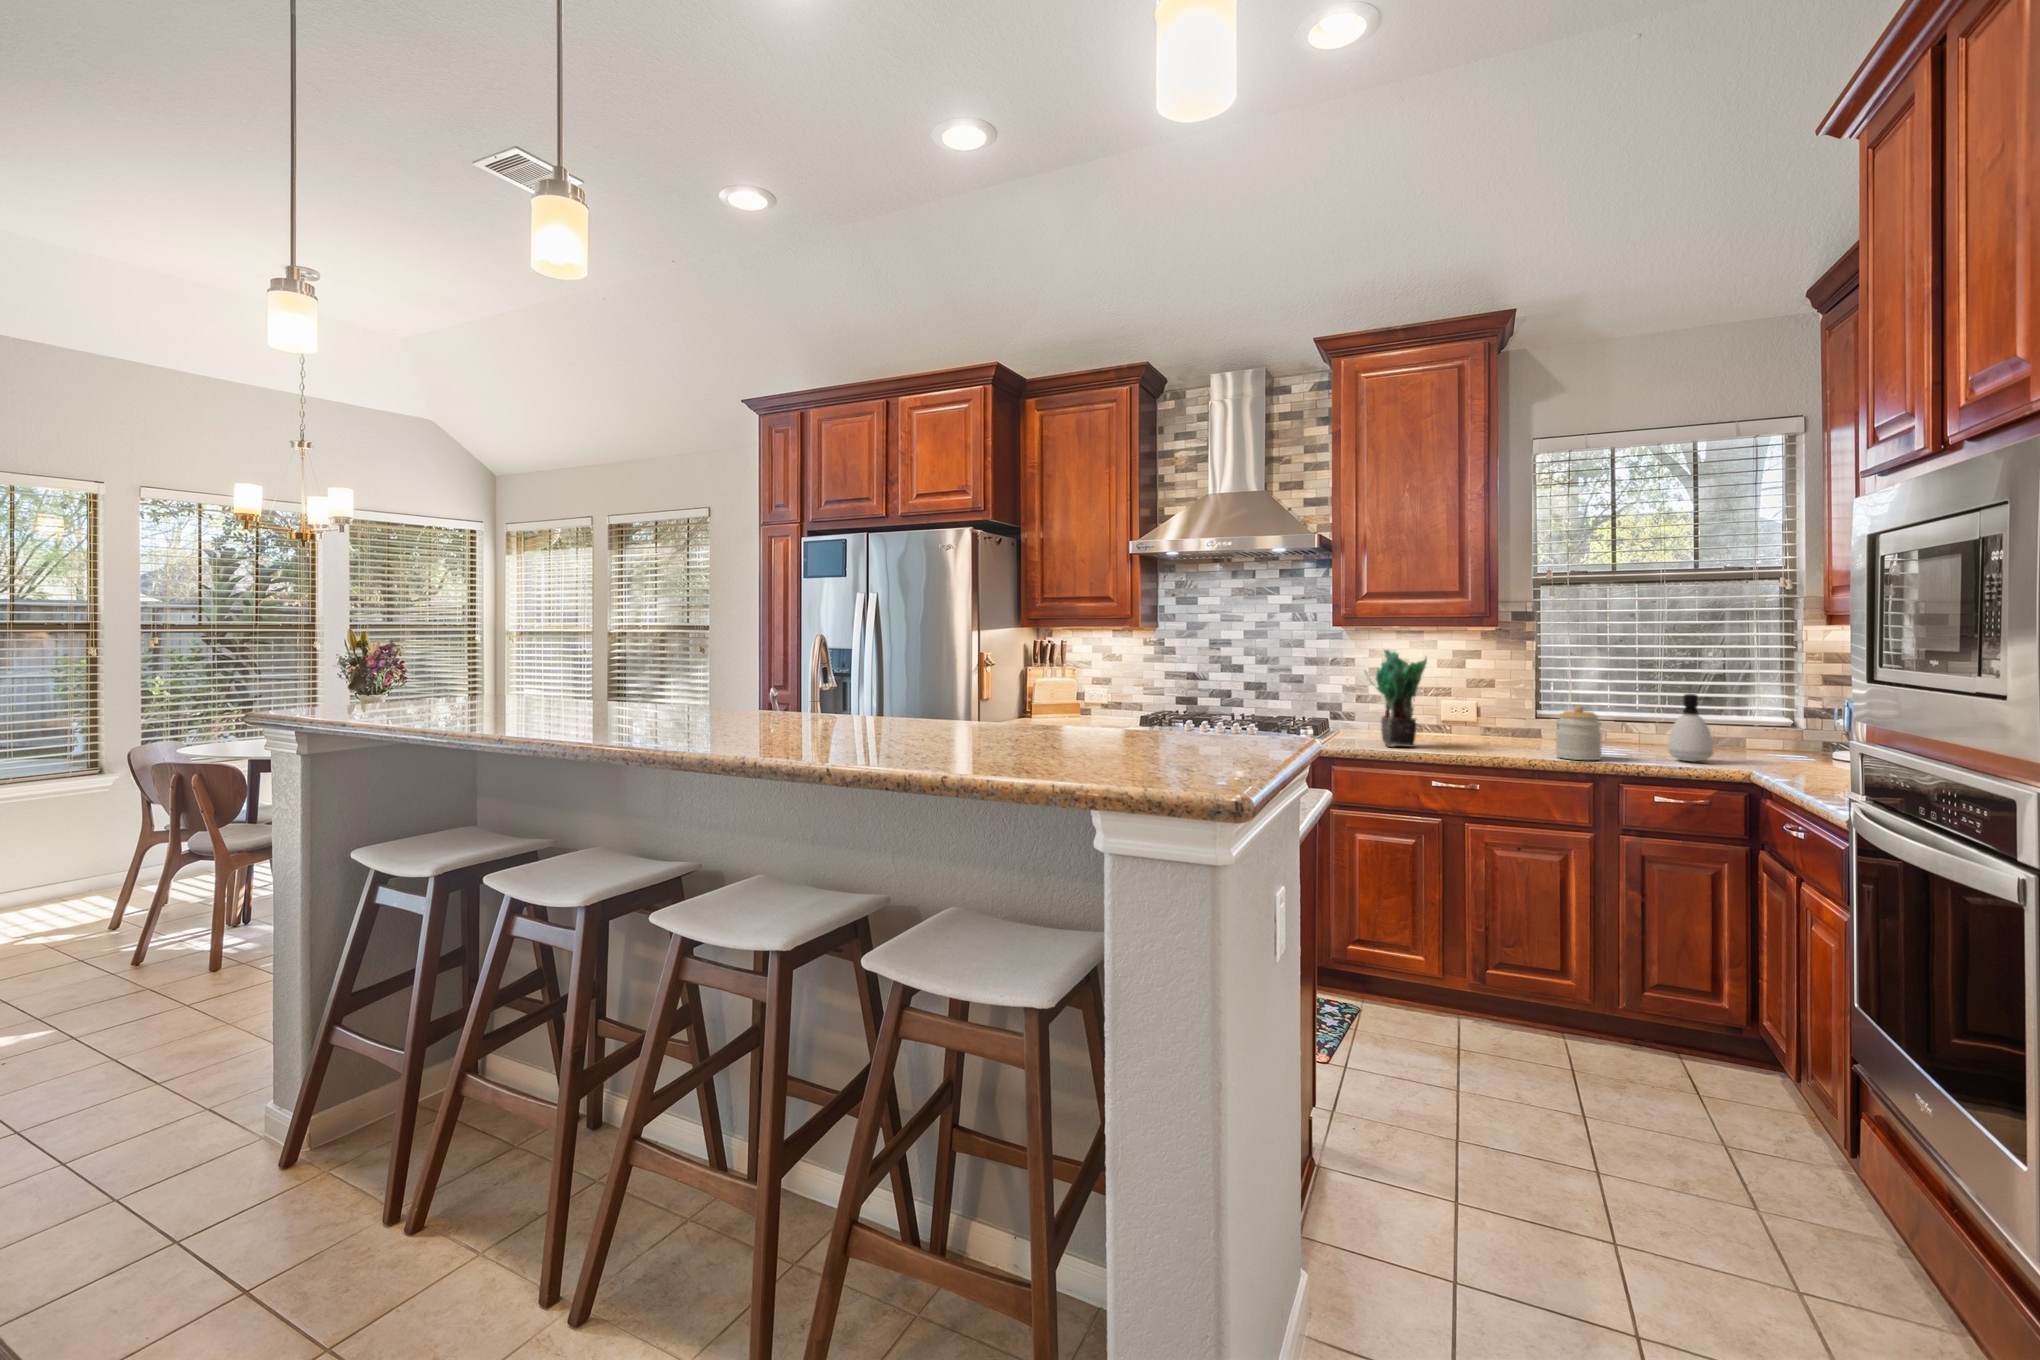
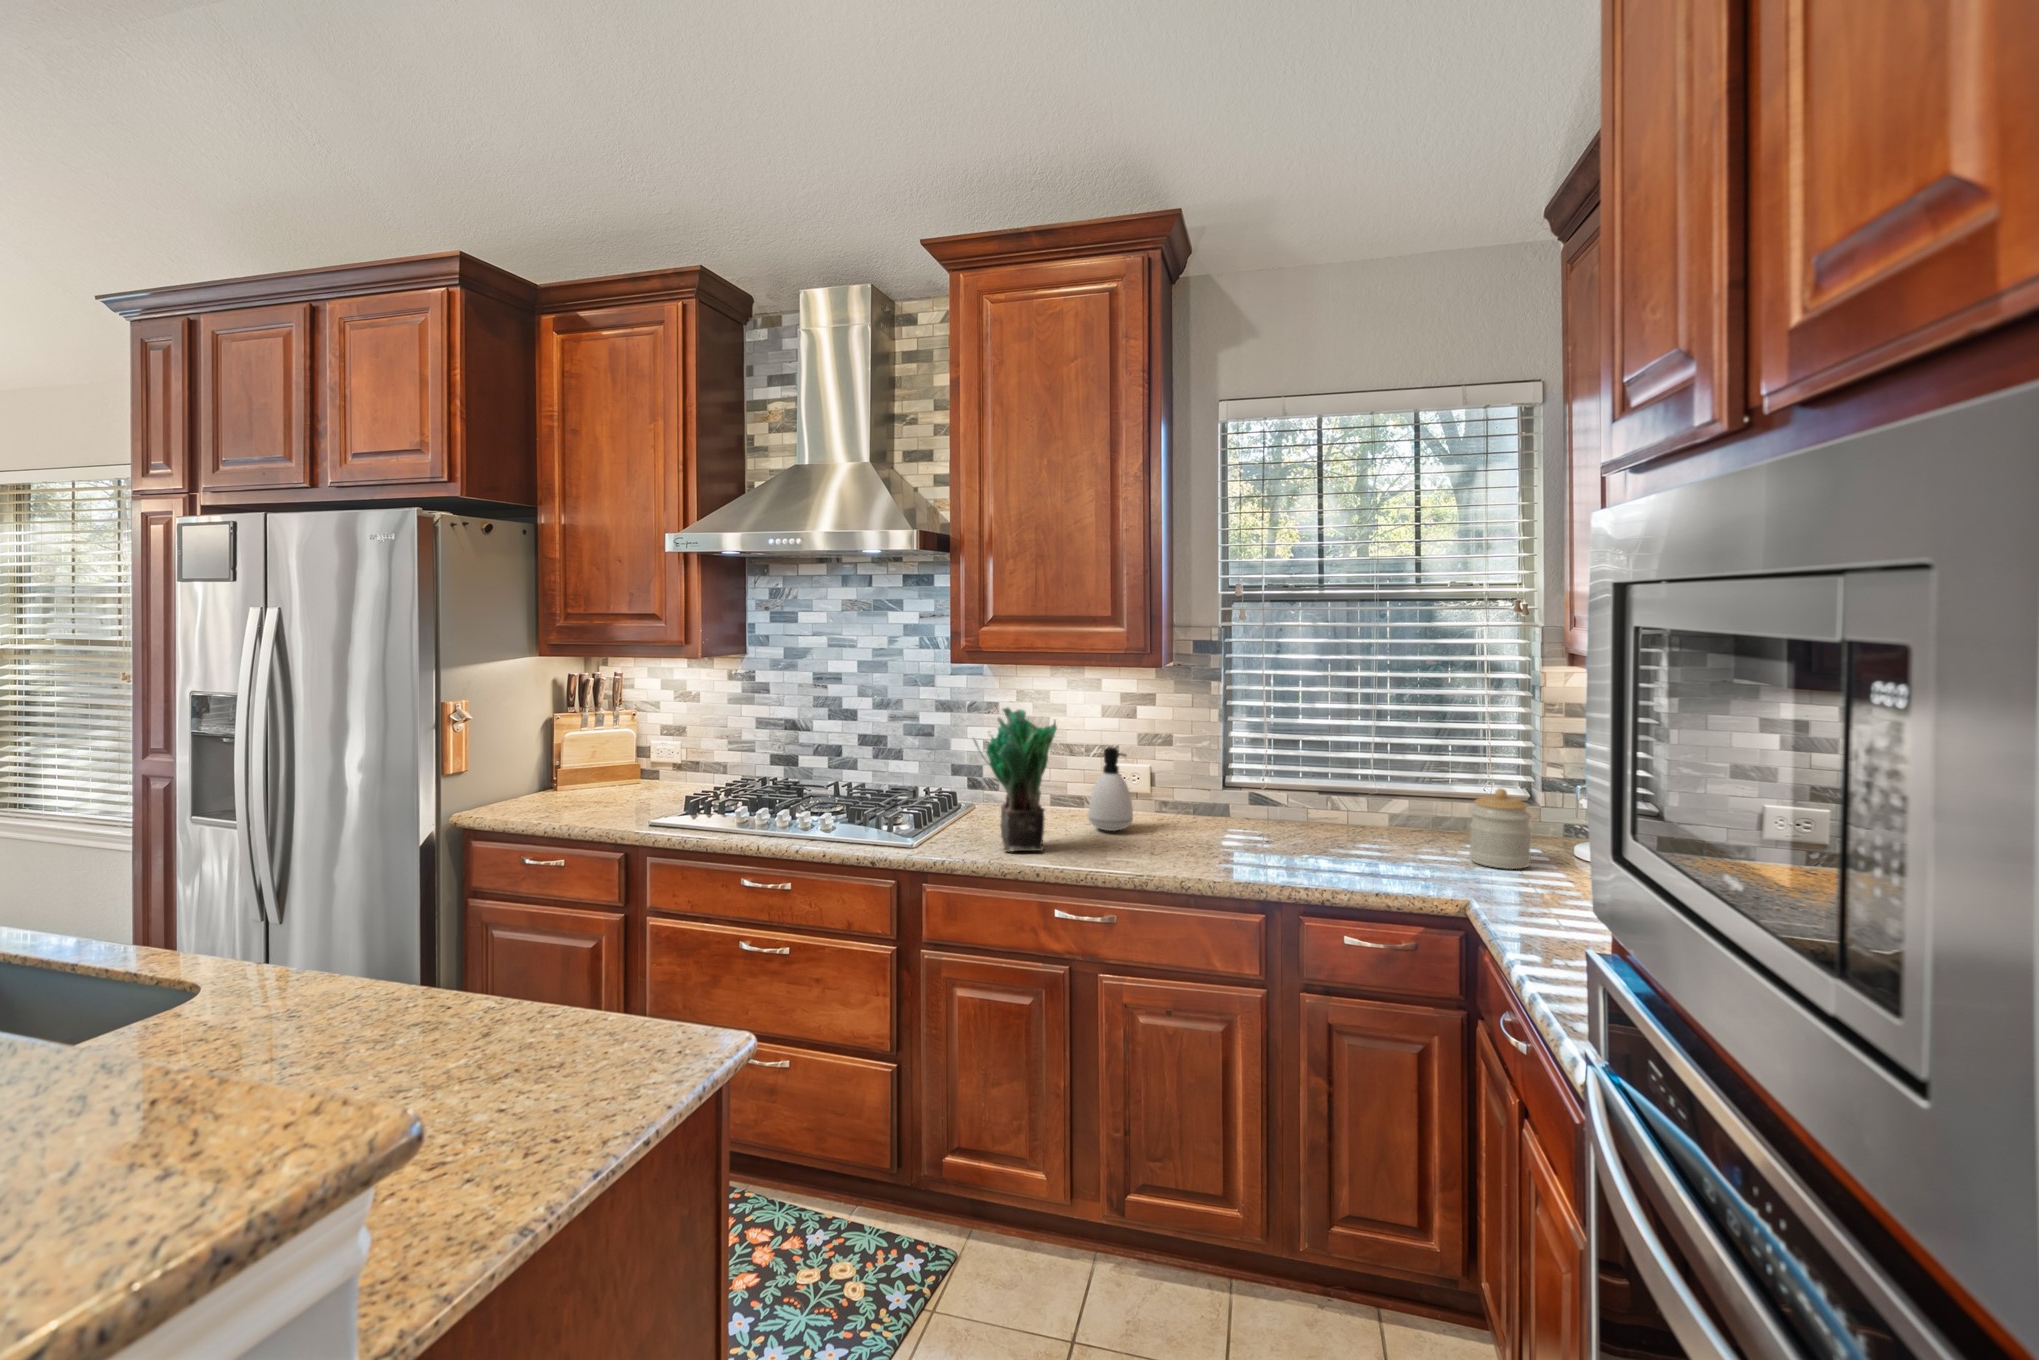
soap dispenser: present [1668,694,1713,762] -> present [1088,747,1133,831]
jar: present [1556,705,1602,760] -> present [1470,788,1532,869]

